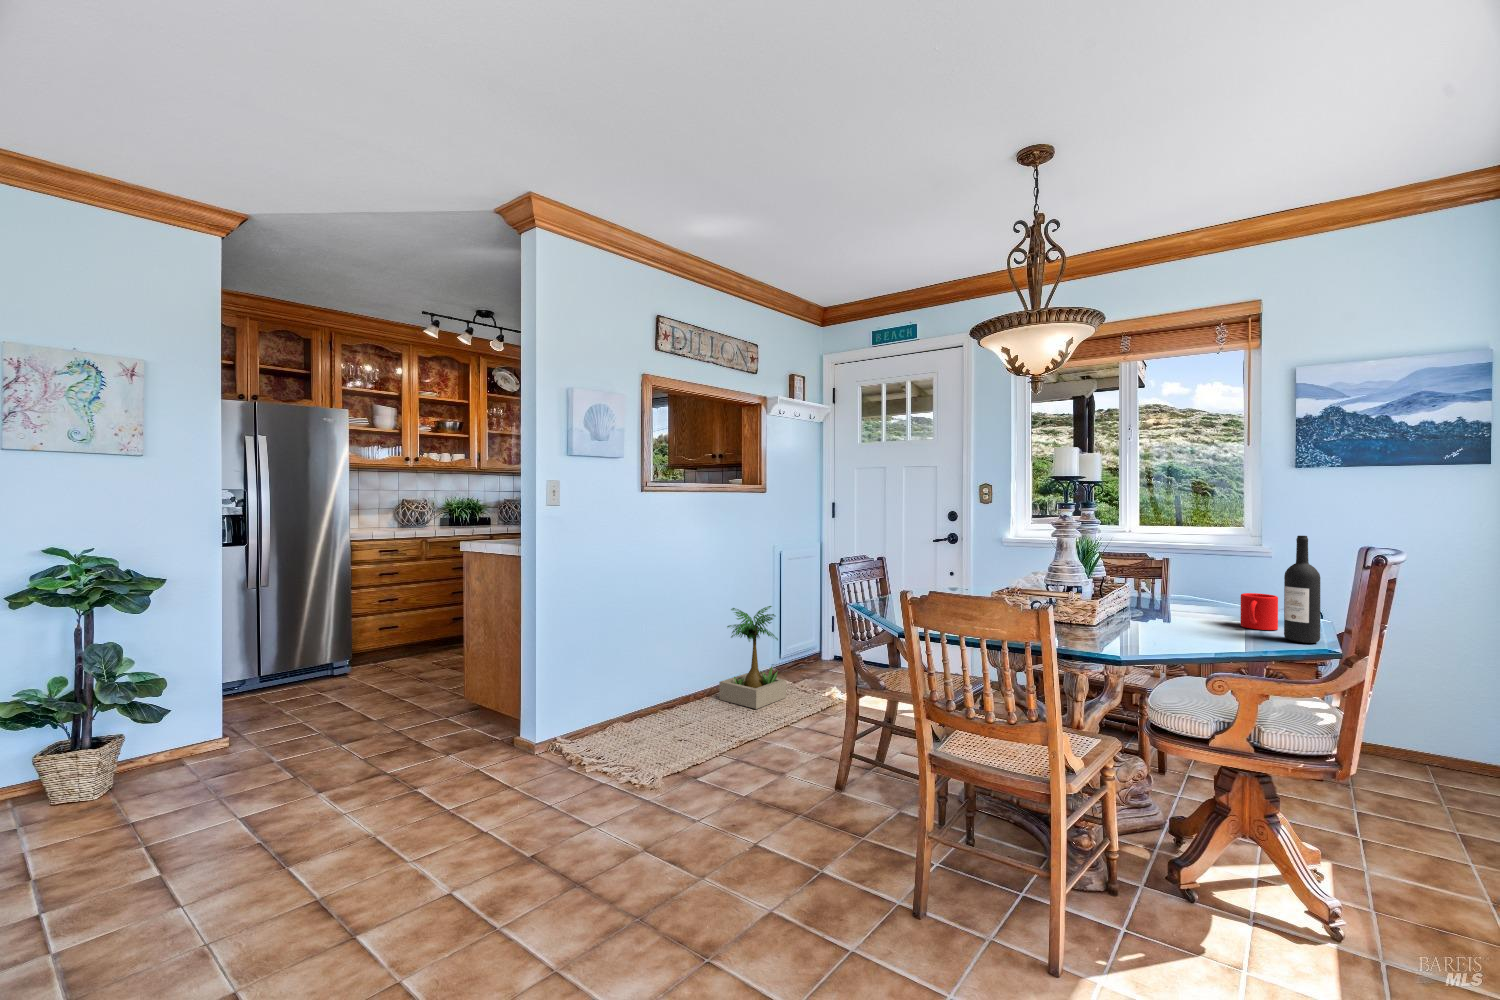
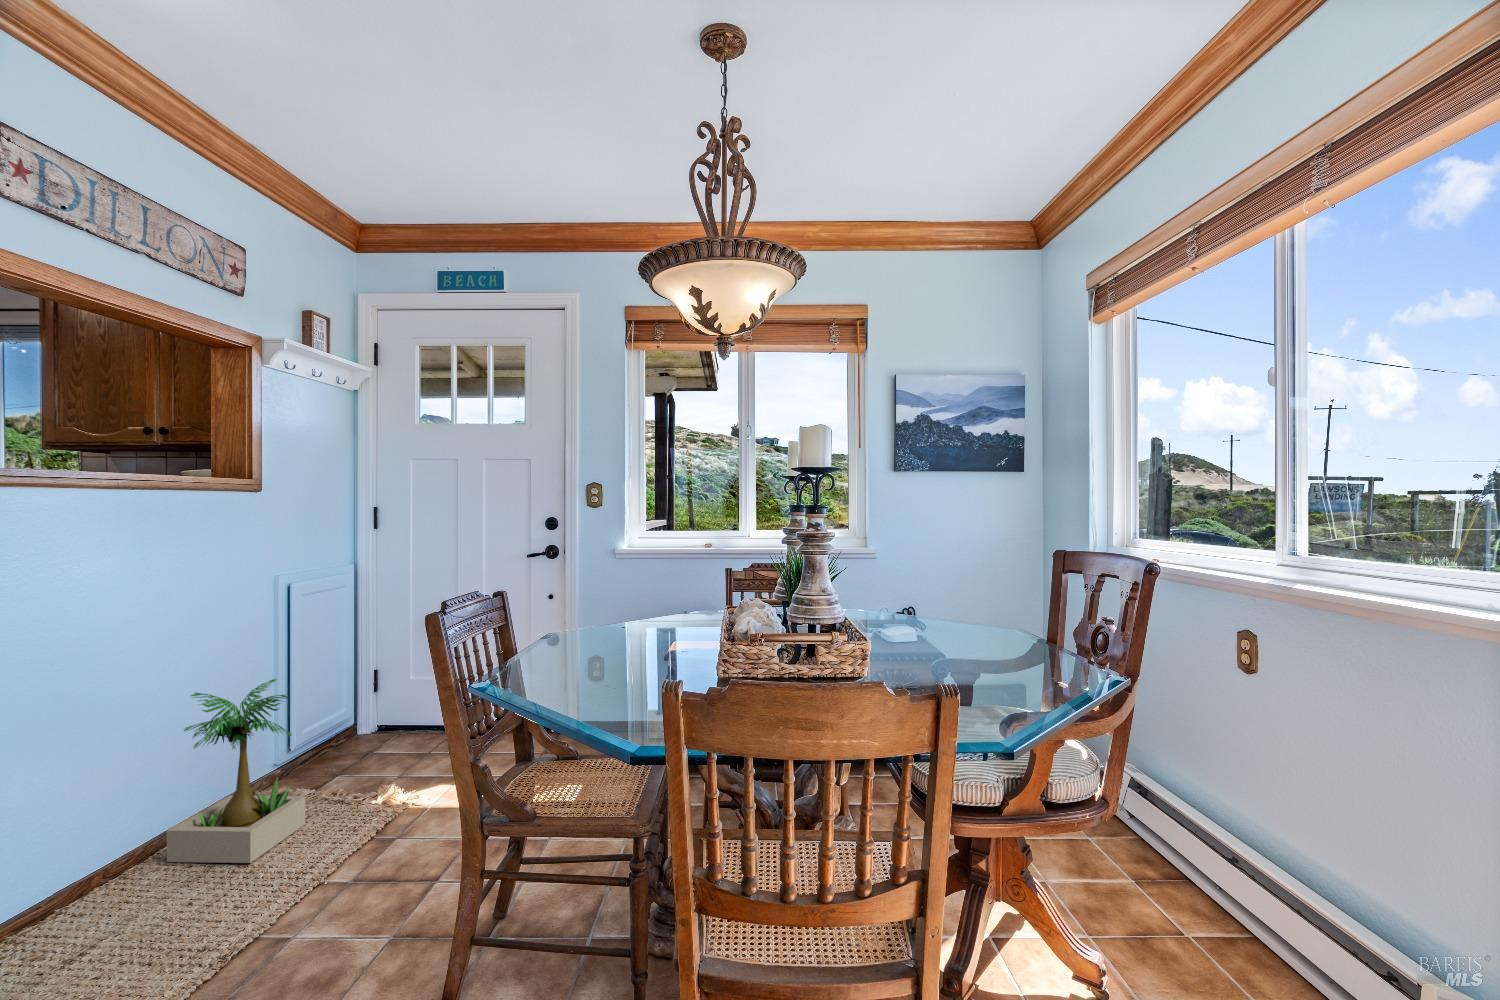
wine bottle: present [1284,536,1320,643] -> none [990,543,1022,659]
mug: present [1240,593,1278,630] -> none [934,606,968,647]

